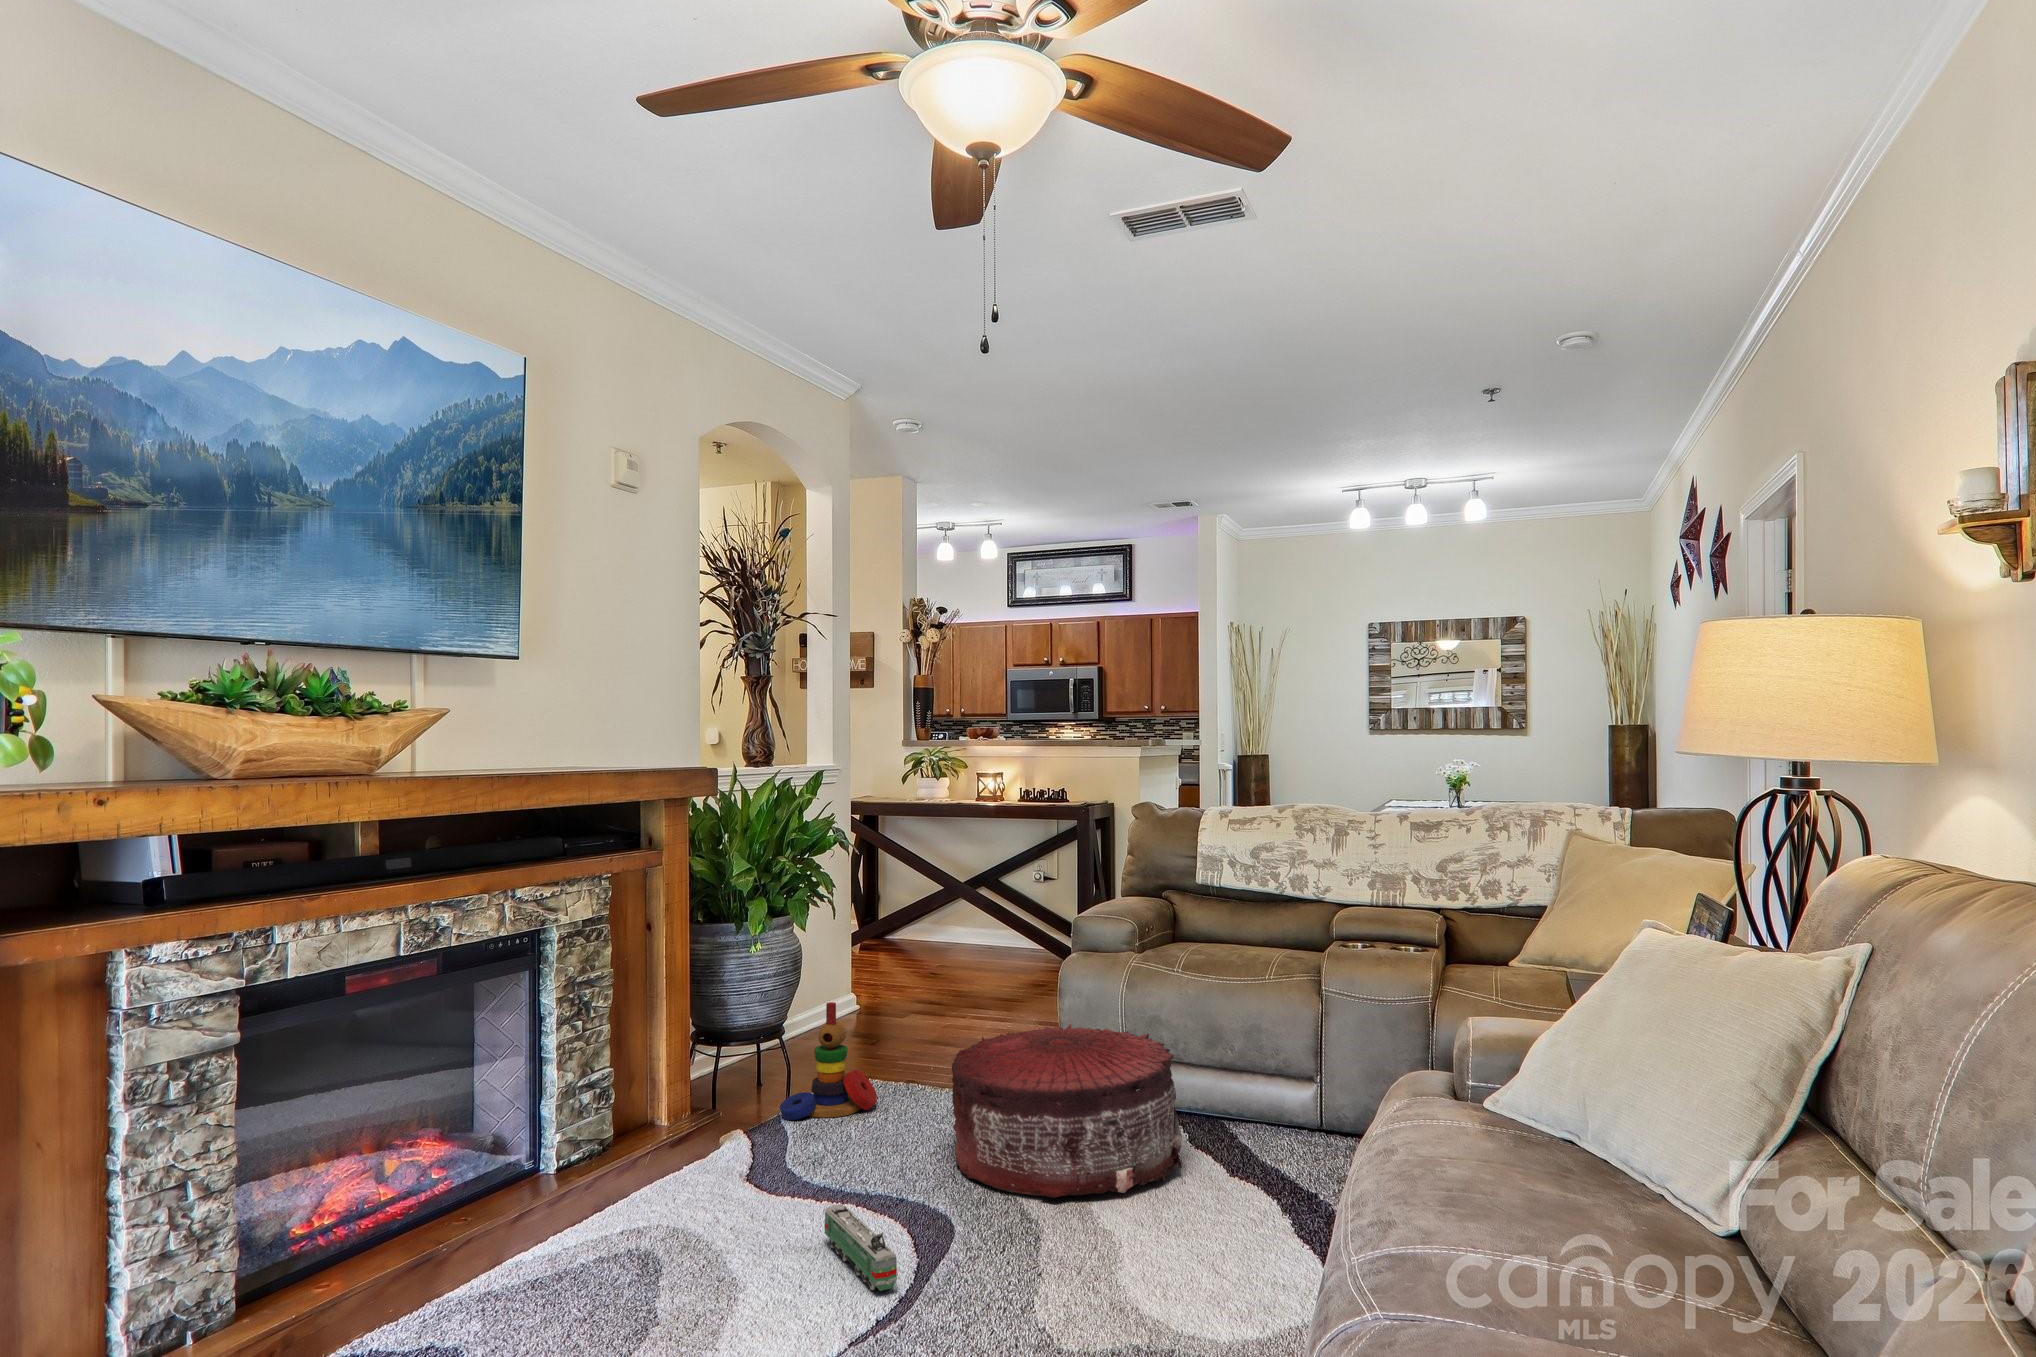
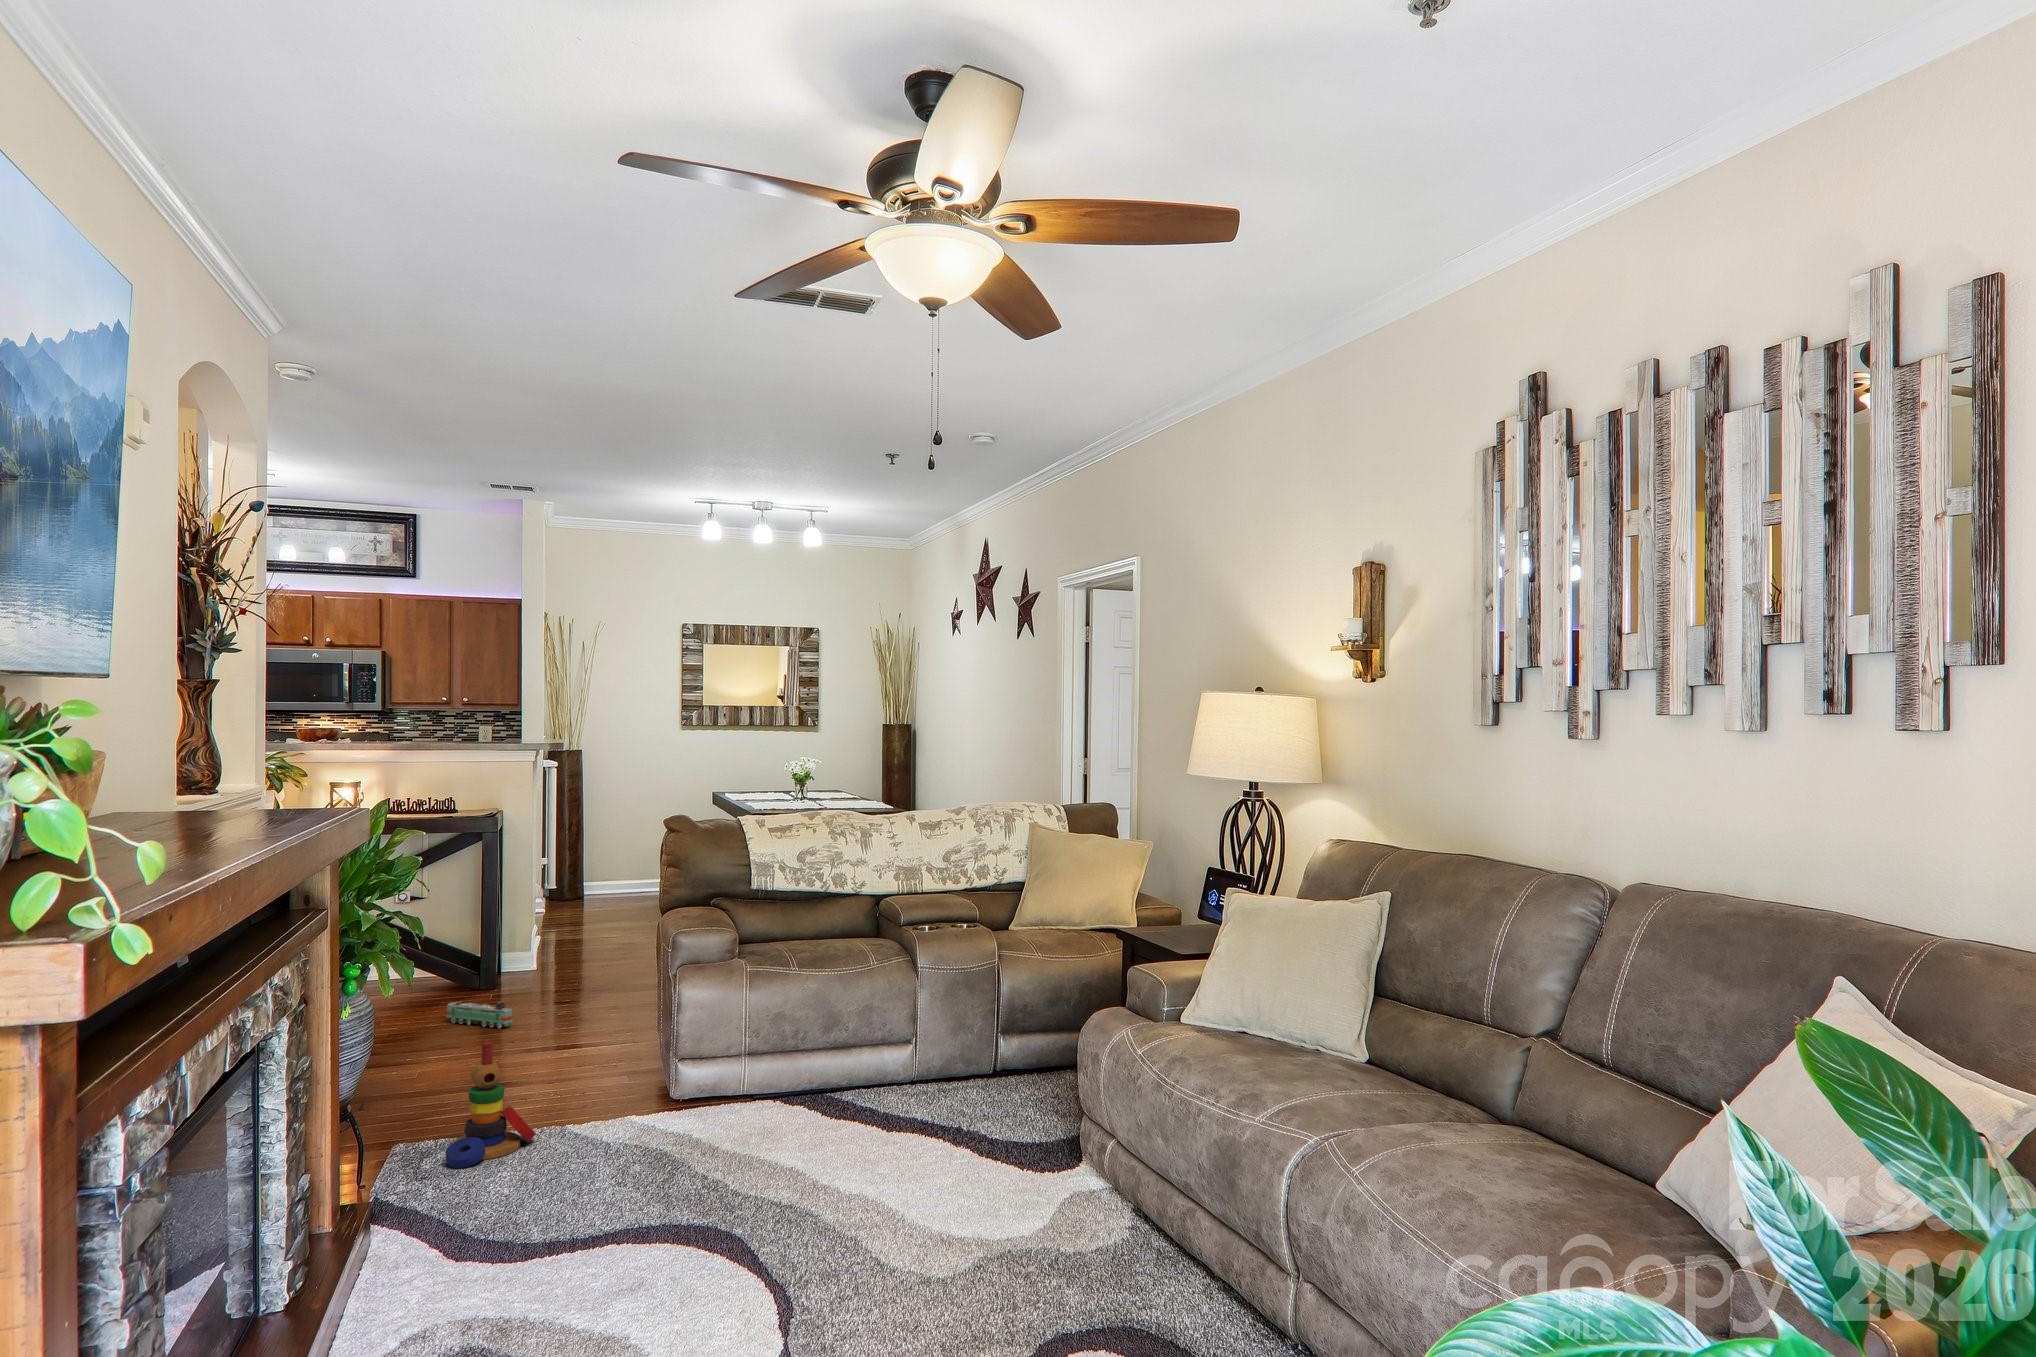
pouf: present [952,1024,1182,1198] -> none [667,1019,873,1169]
toy train: present [825,1204,897,1291] -> present [446,1001,513,1028]

